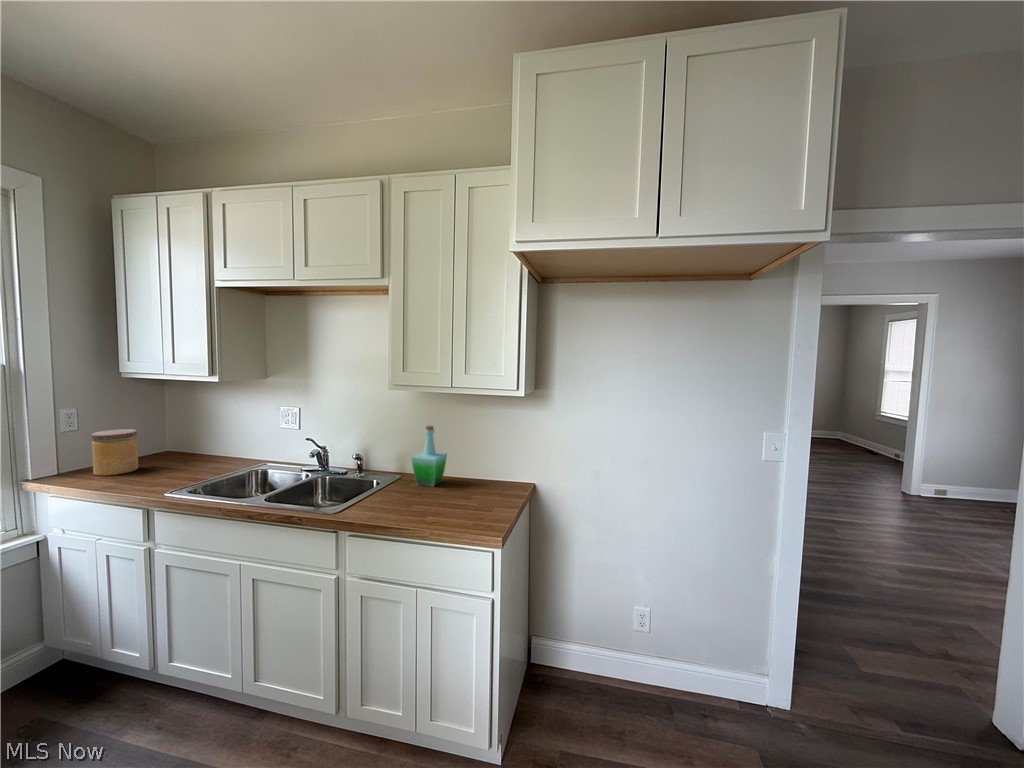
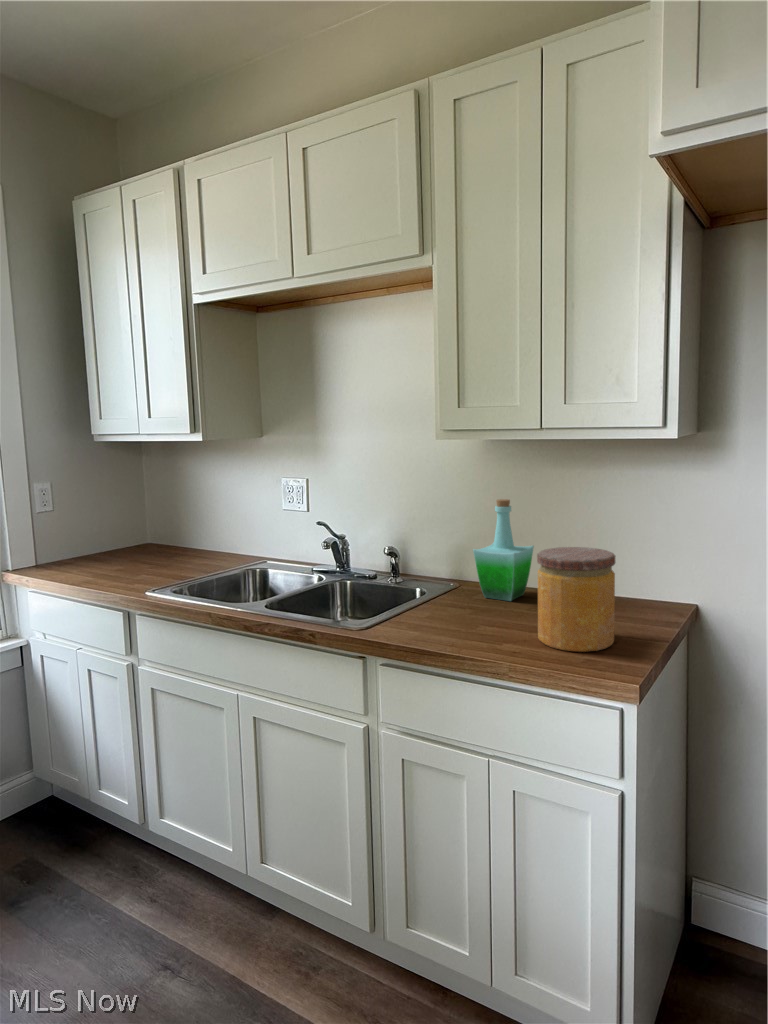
jar: present [91,429,138,476] -> present [537,547,616,652]

